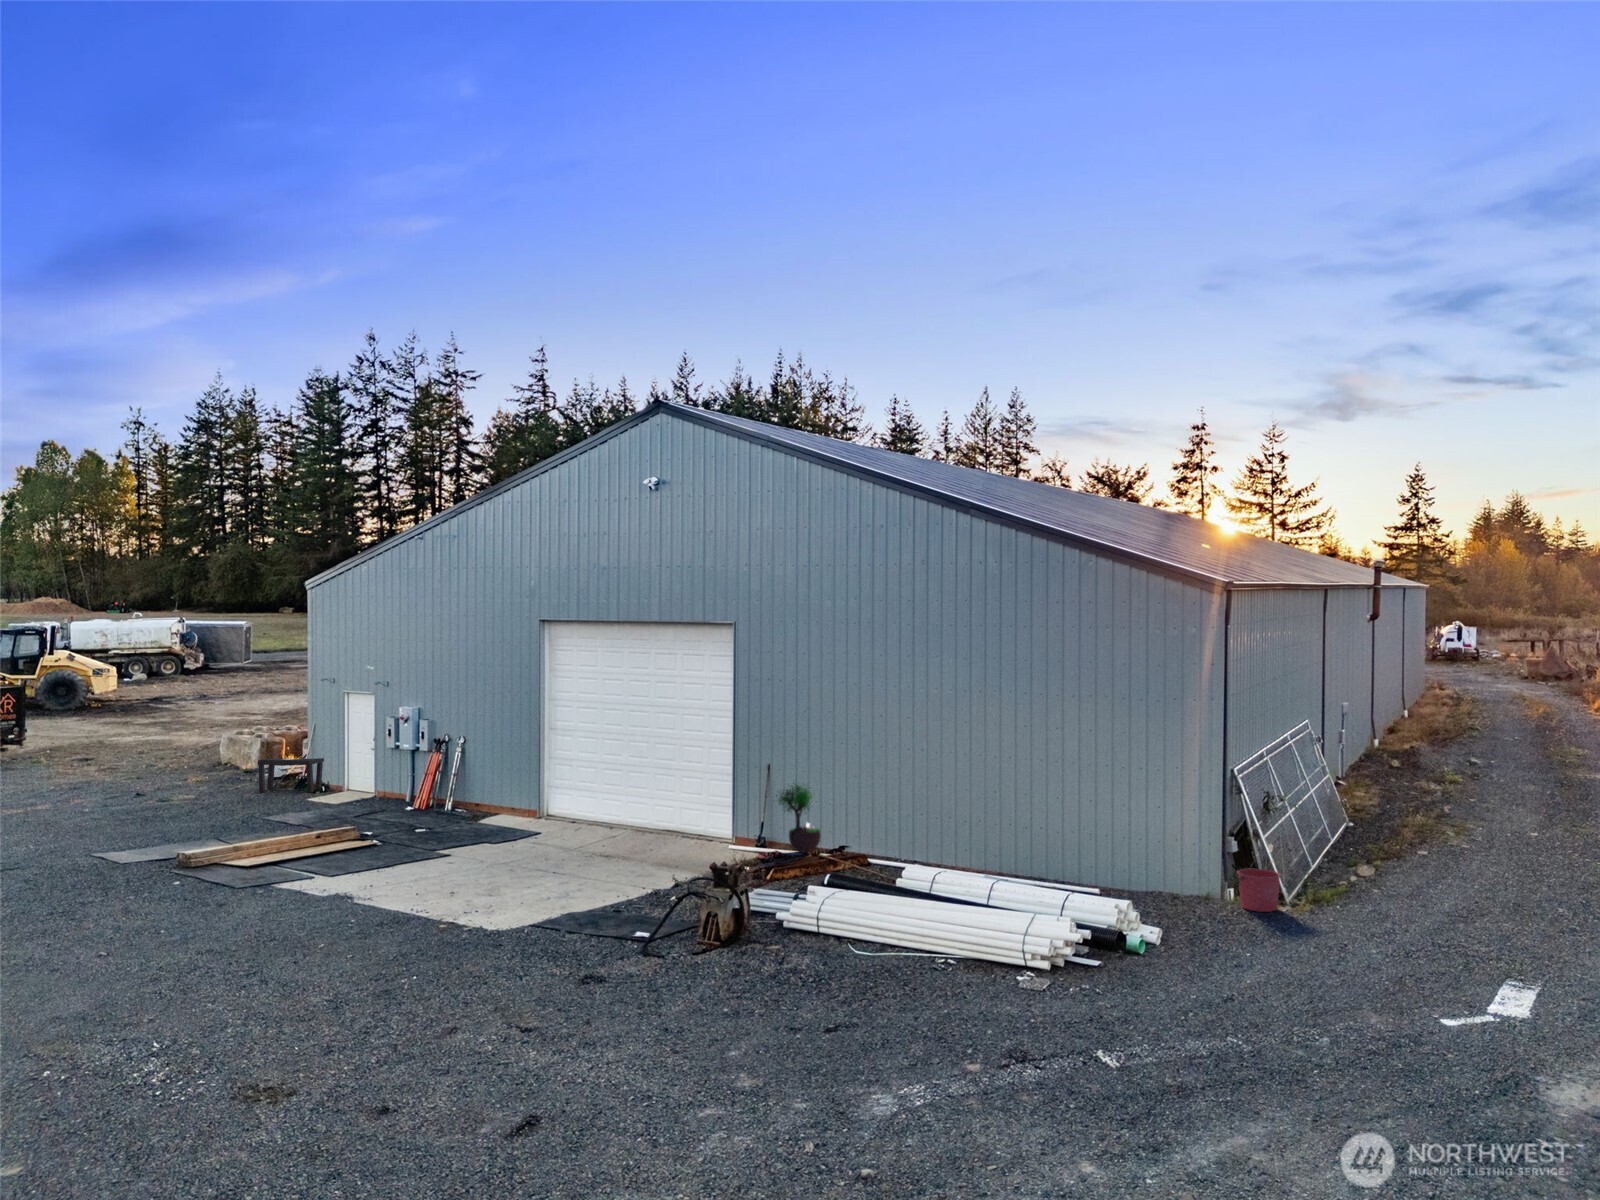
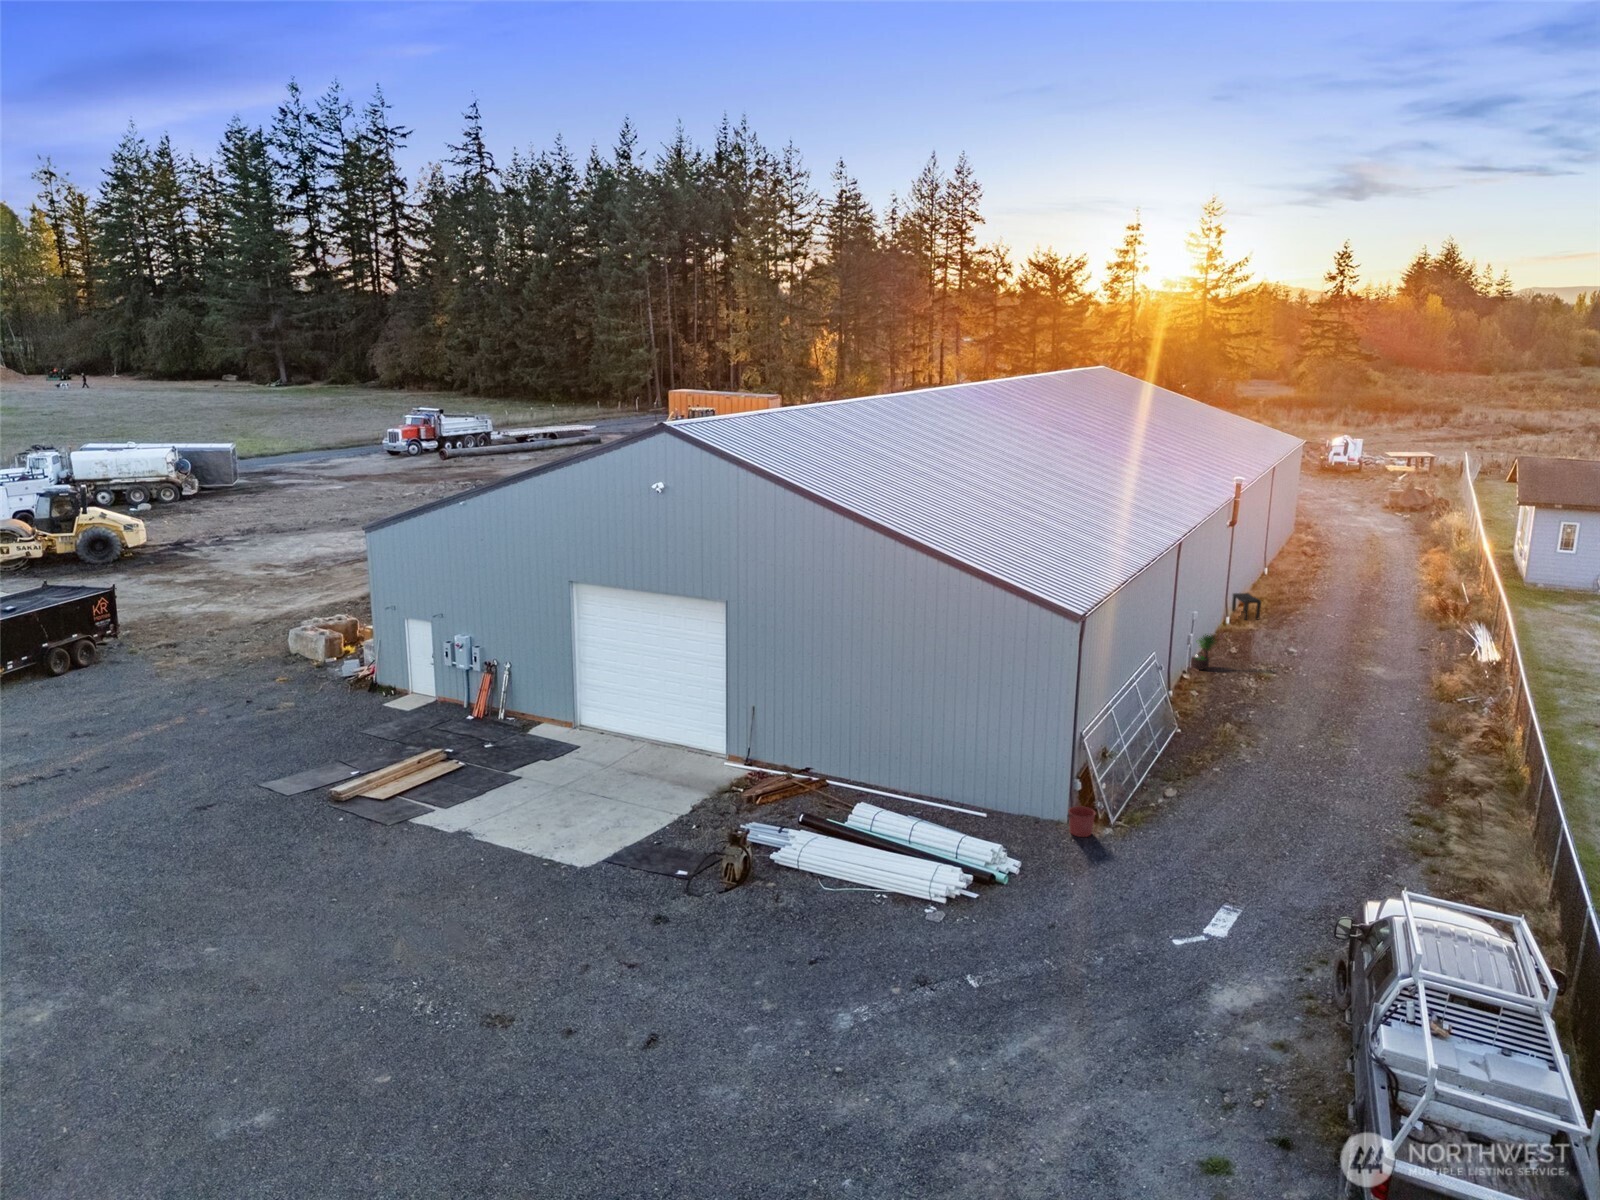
bench: present [258,758,324,792] -> present [1232,593,1261,620]
potted tree: present [776,783,821,852] -> present [1191,634,1215,670]

